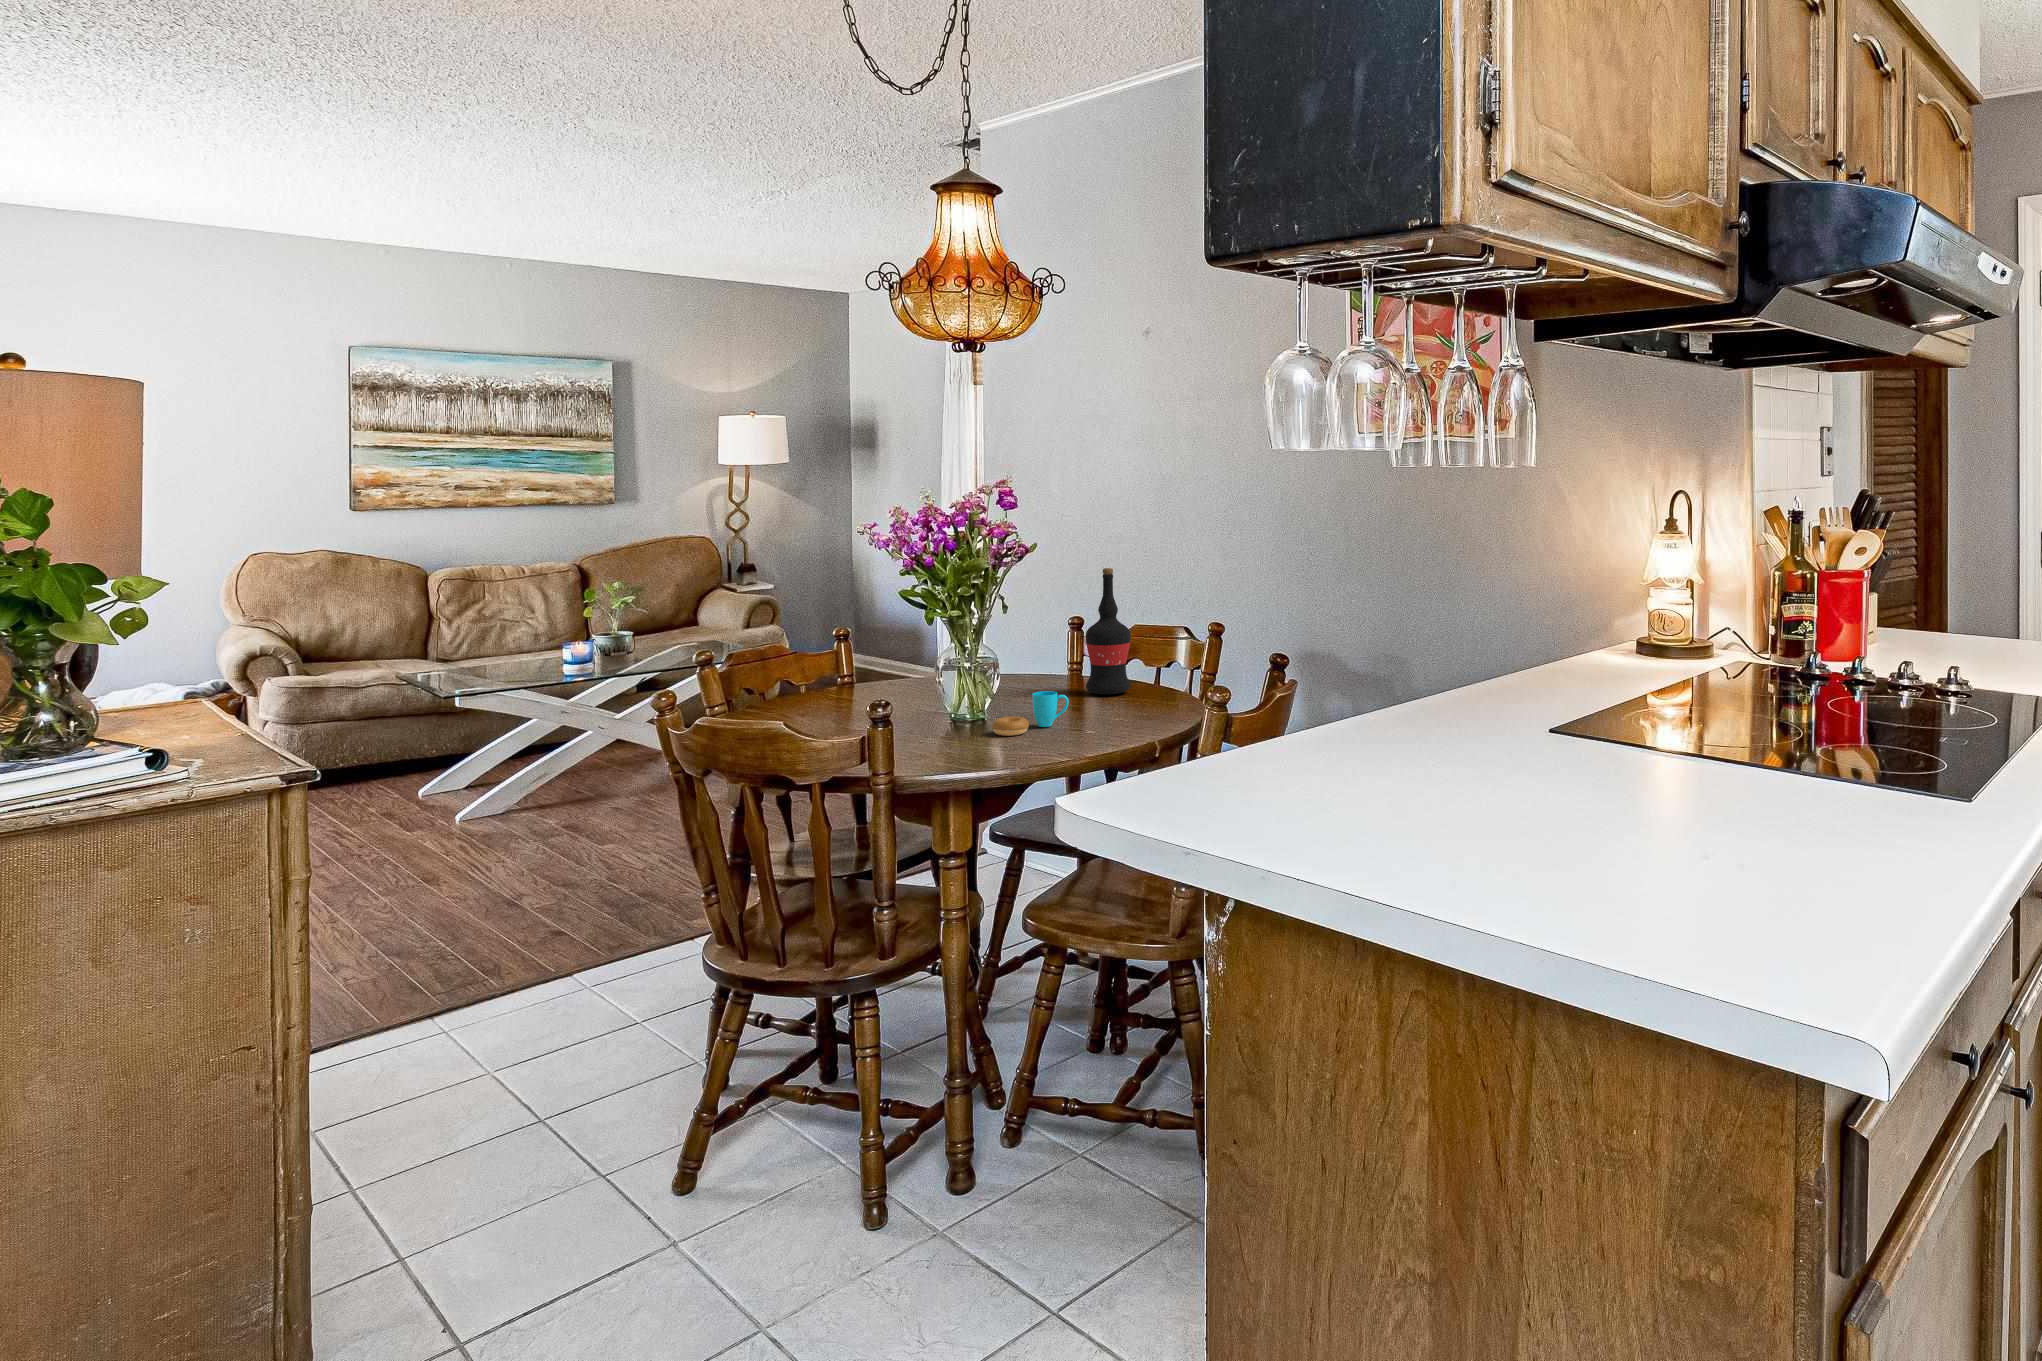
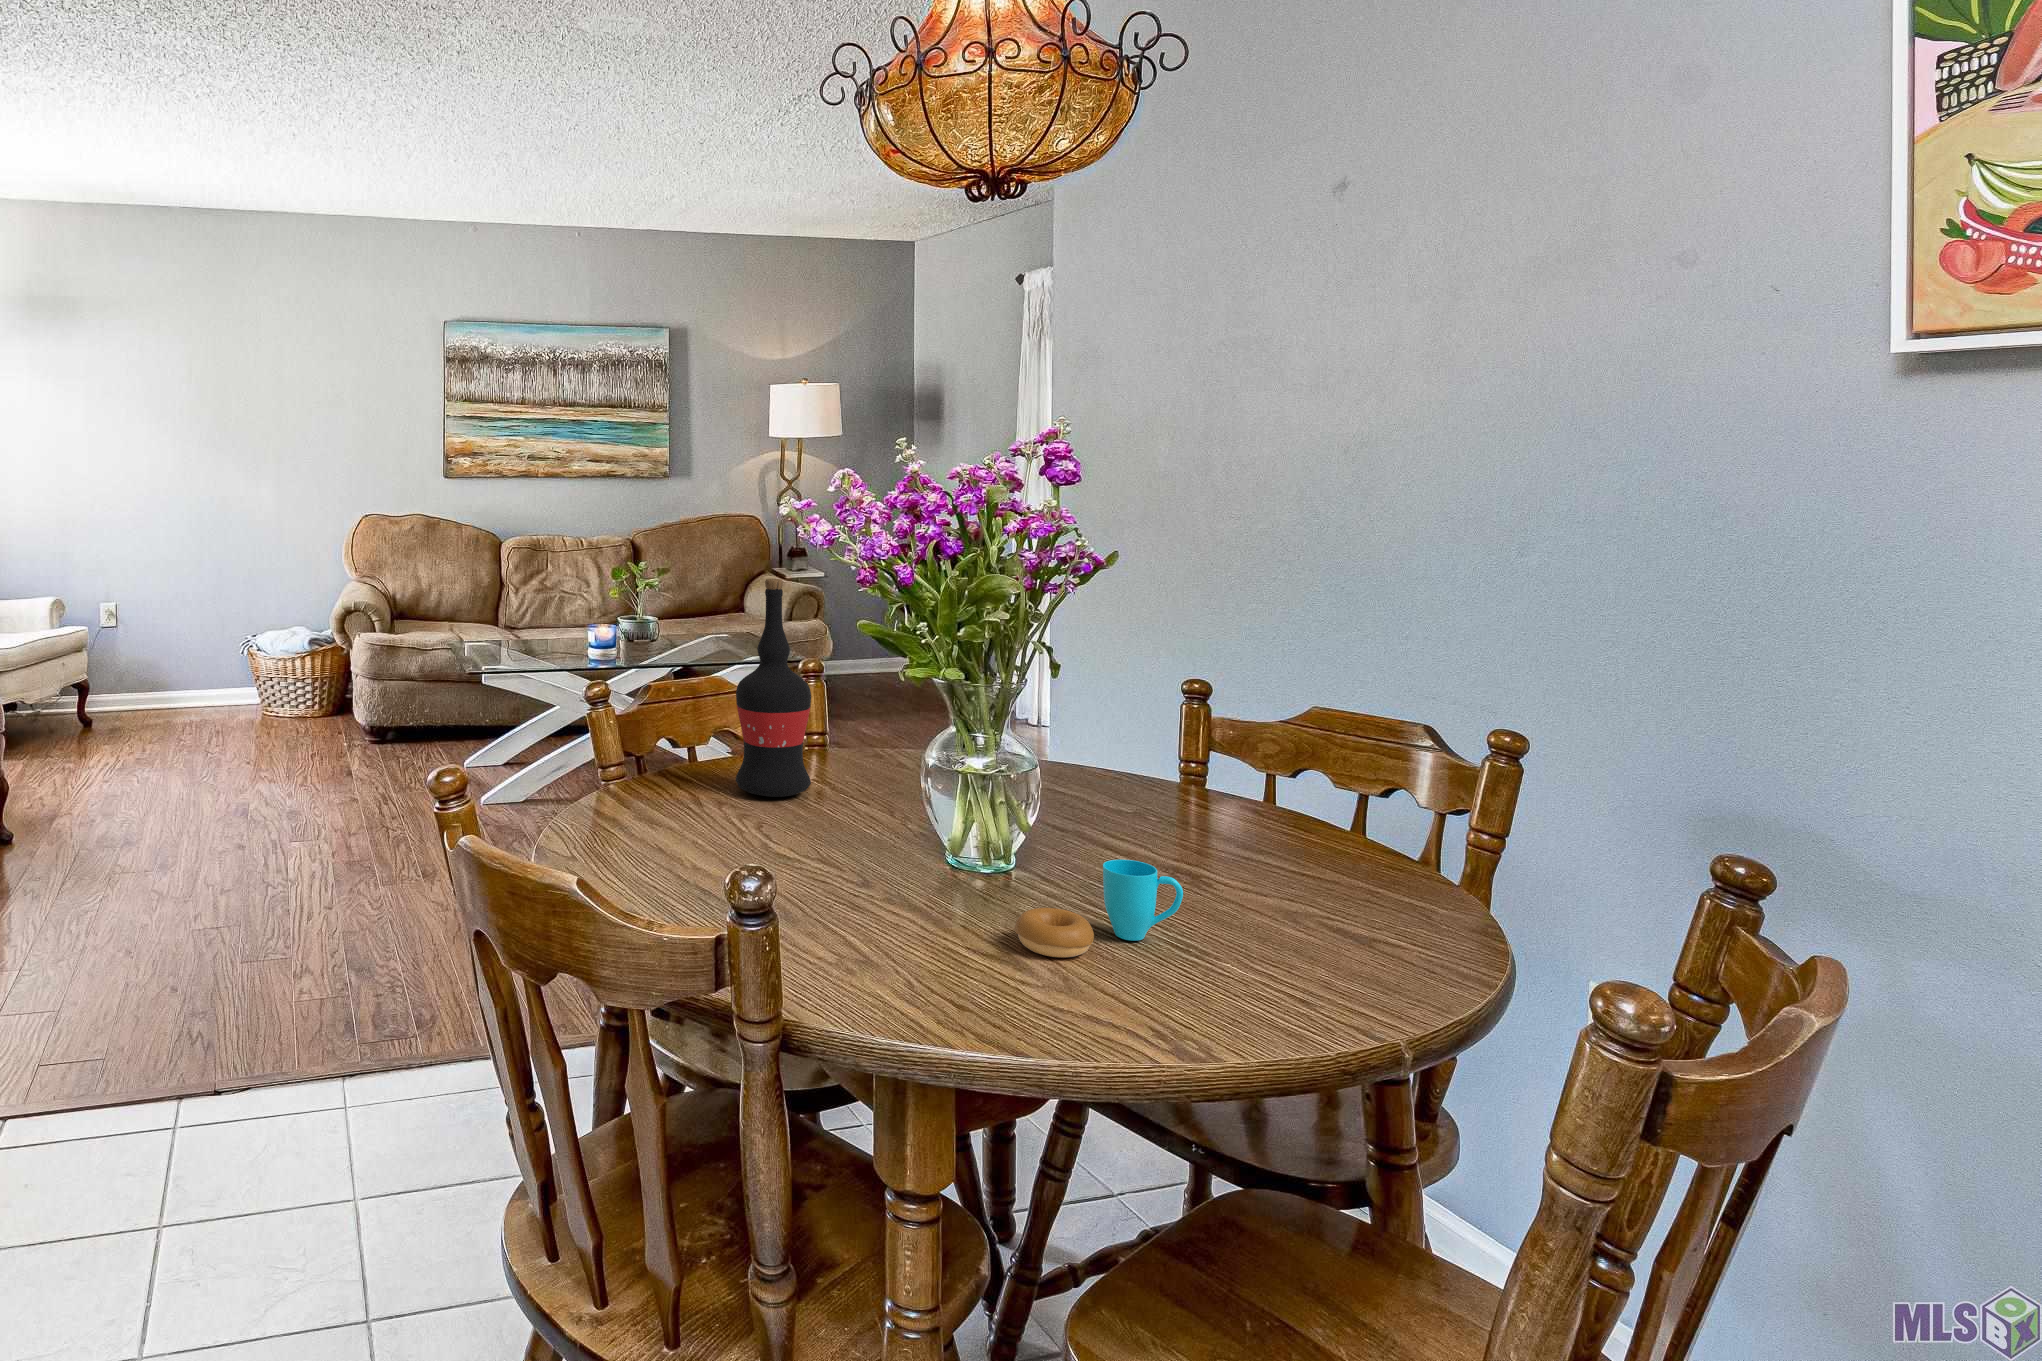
wine bottle: present [1086,568,1131,694] -> present [736,578,811,797]

